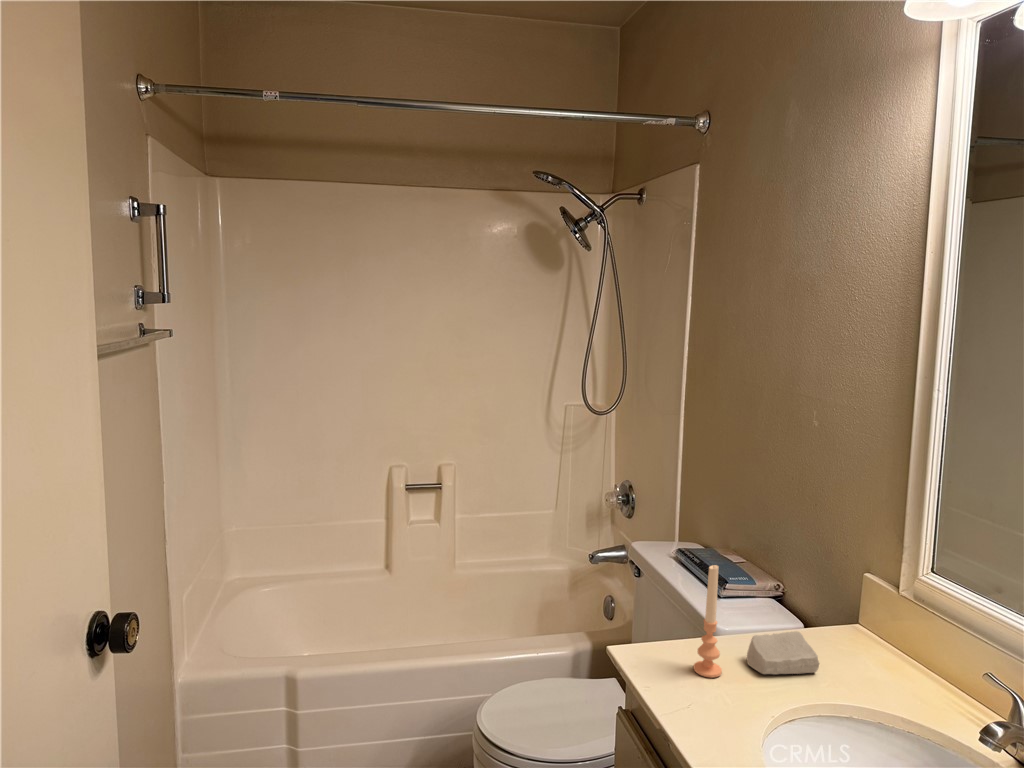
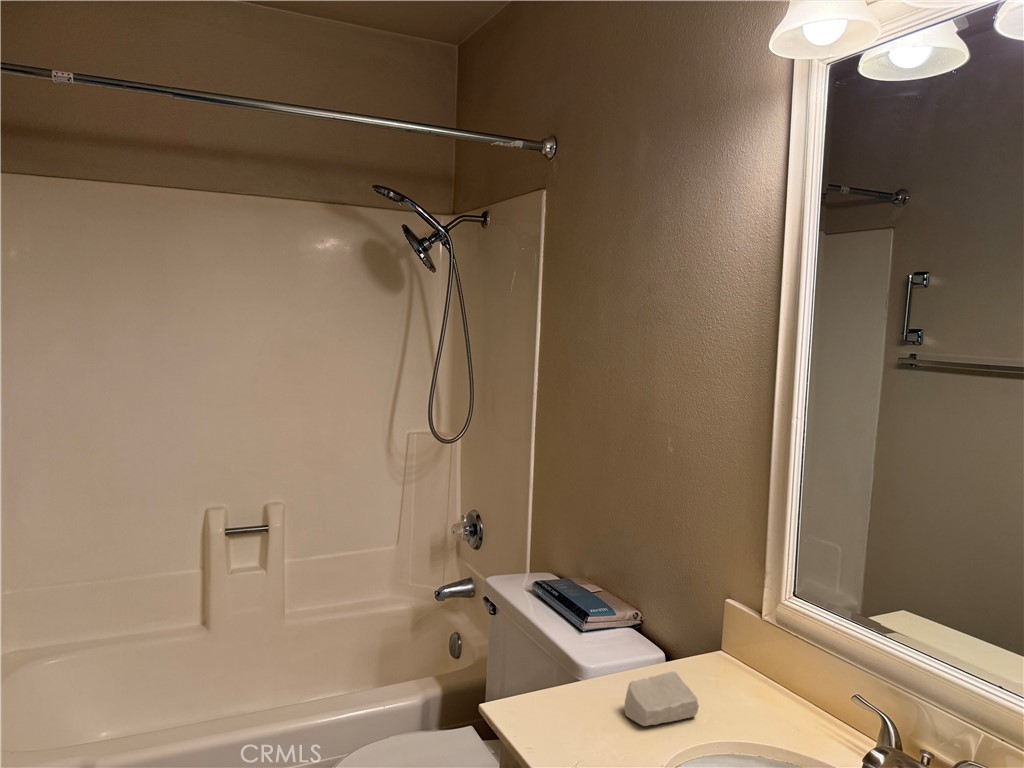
candle: present [694,565,722,678] -> none [570,609,601,738]

